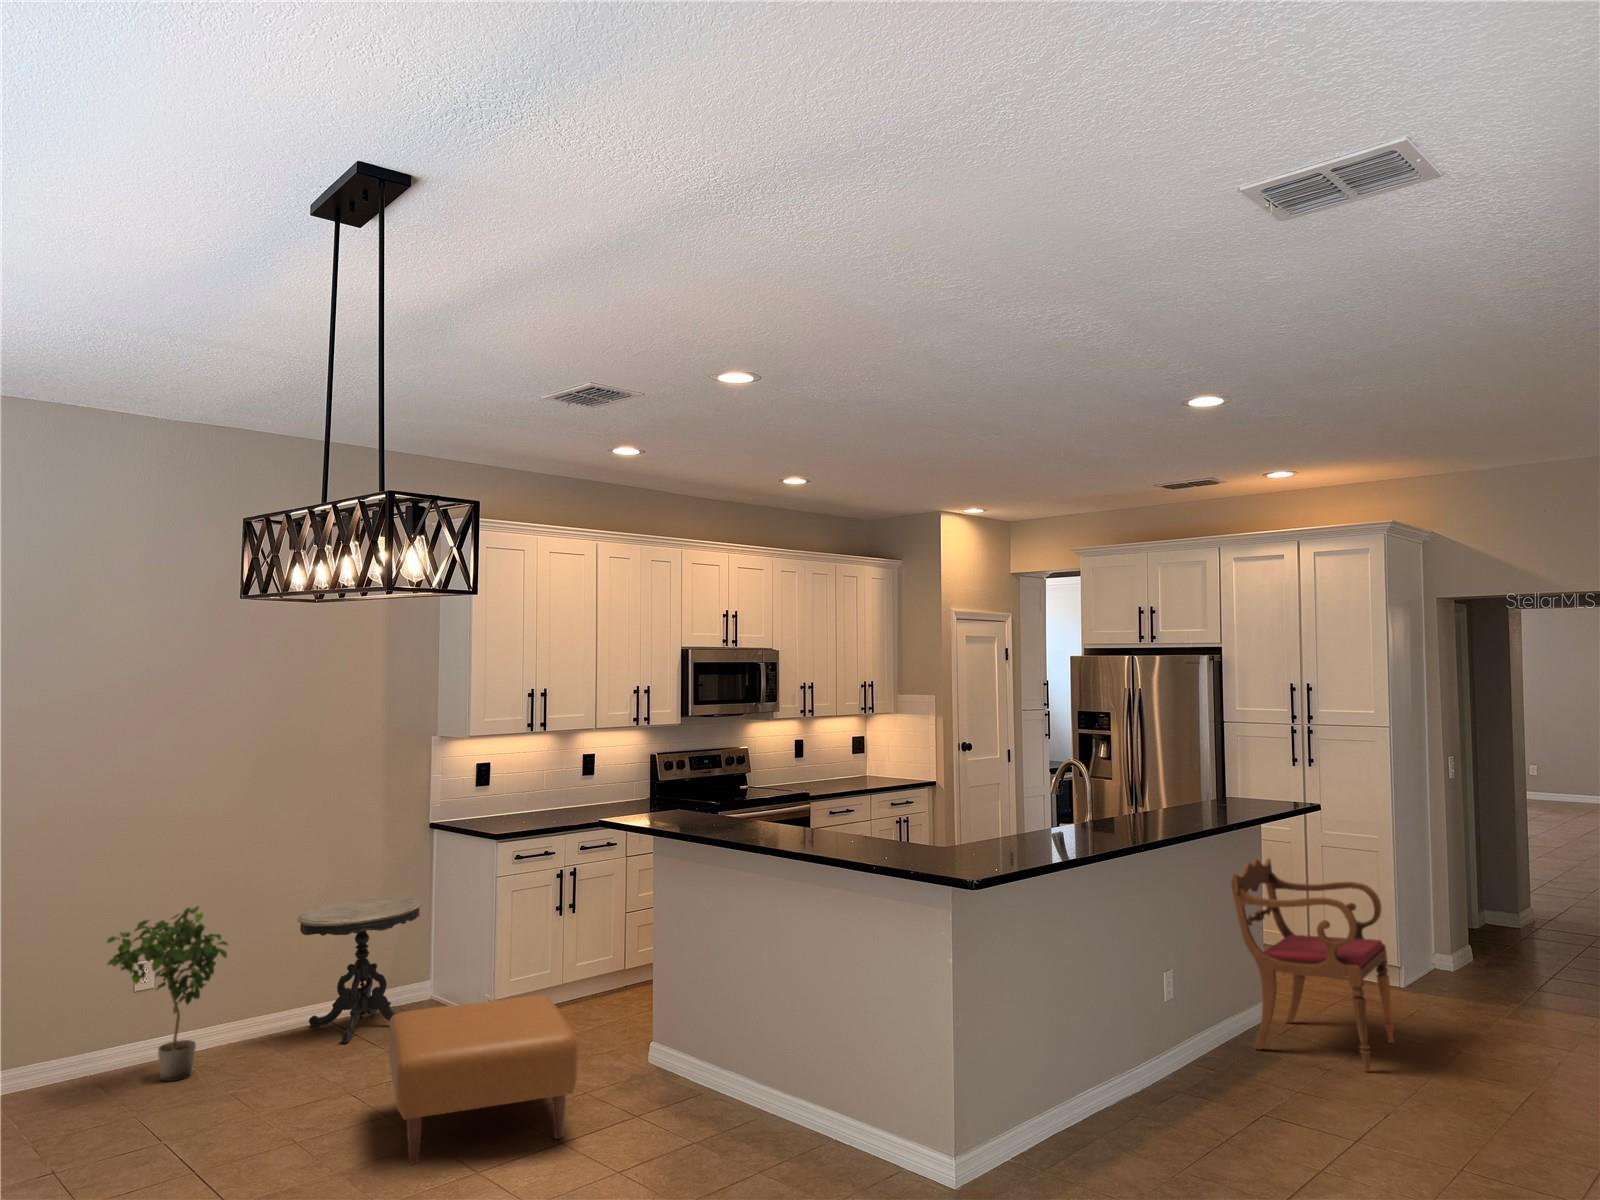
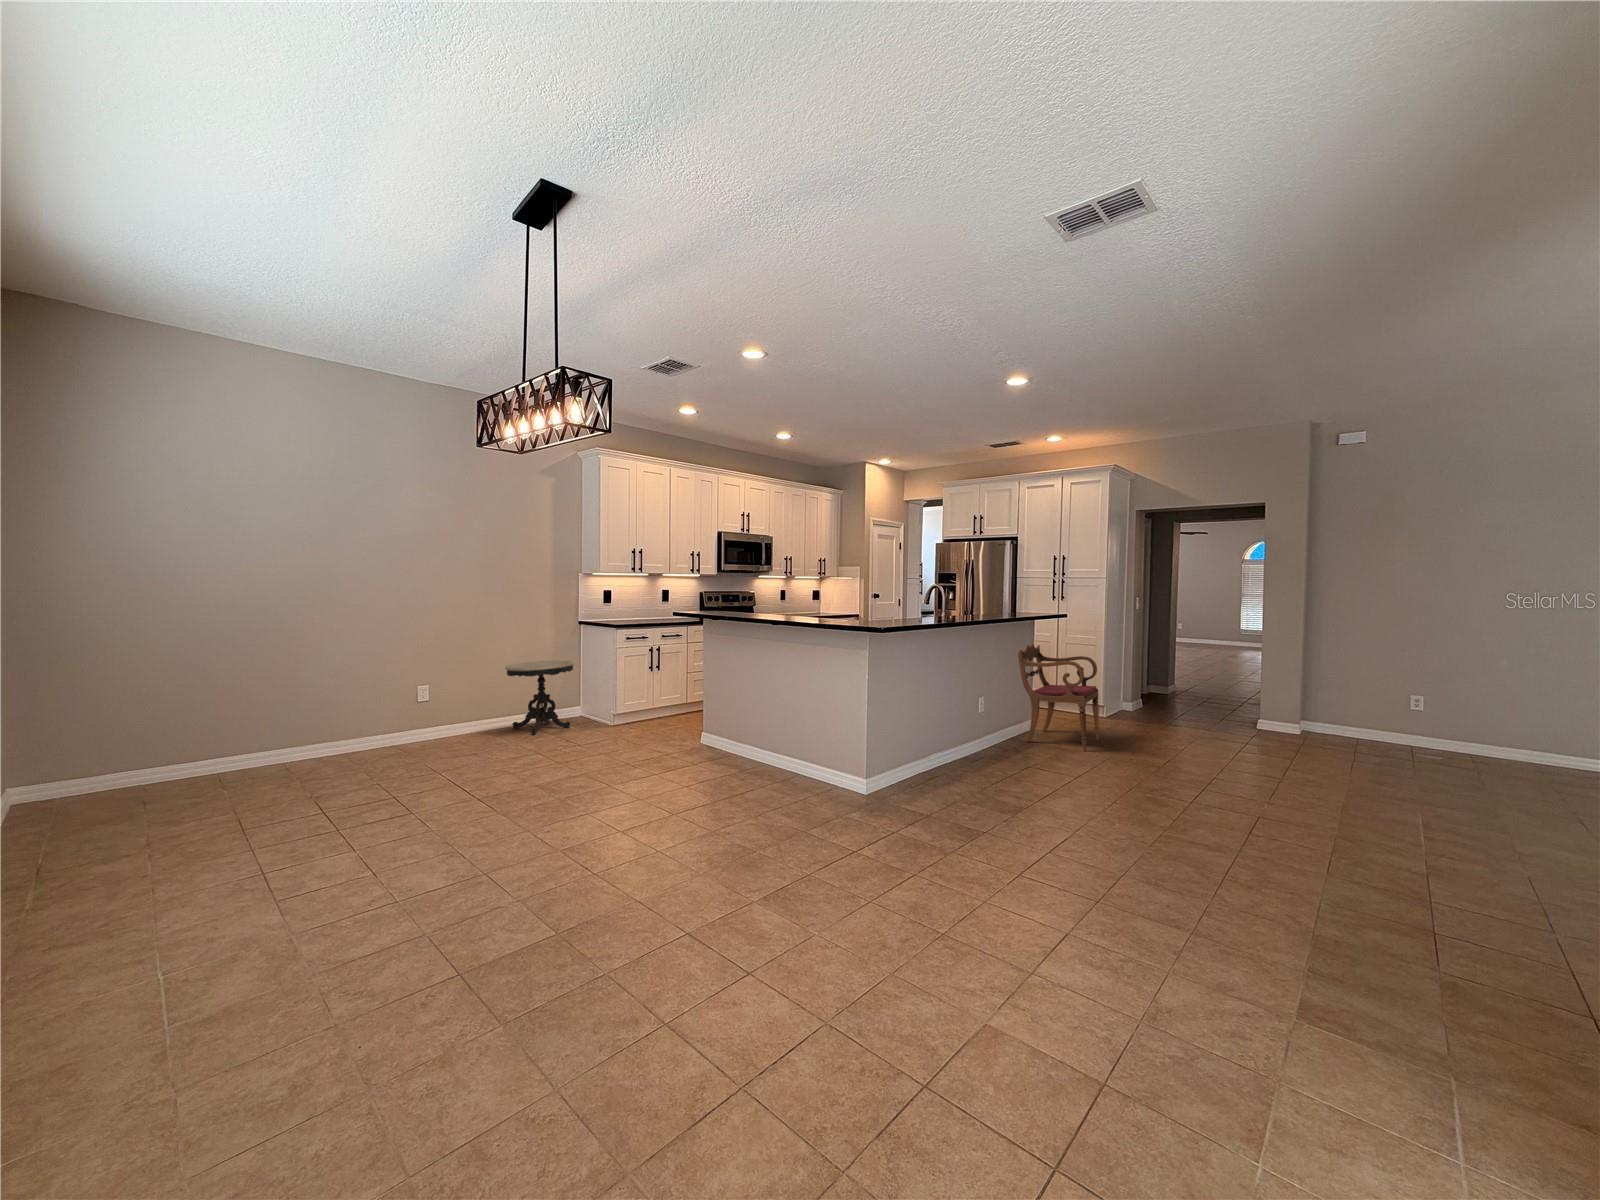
potted plant: present [107,906,228,1081] -> none [398,657,467,749]
ottoman: present [389,996,578,1163] -> none [559,705,664,783]

